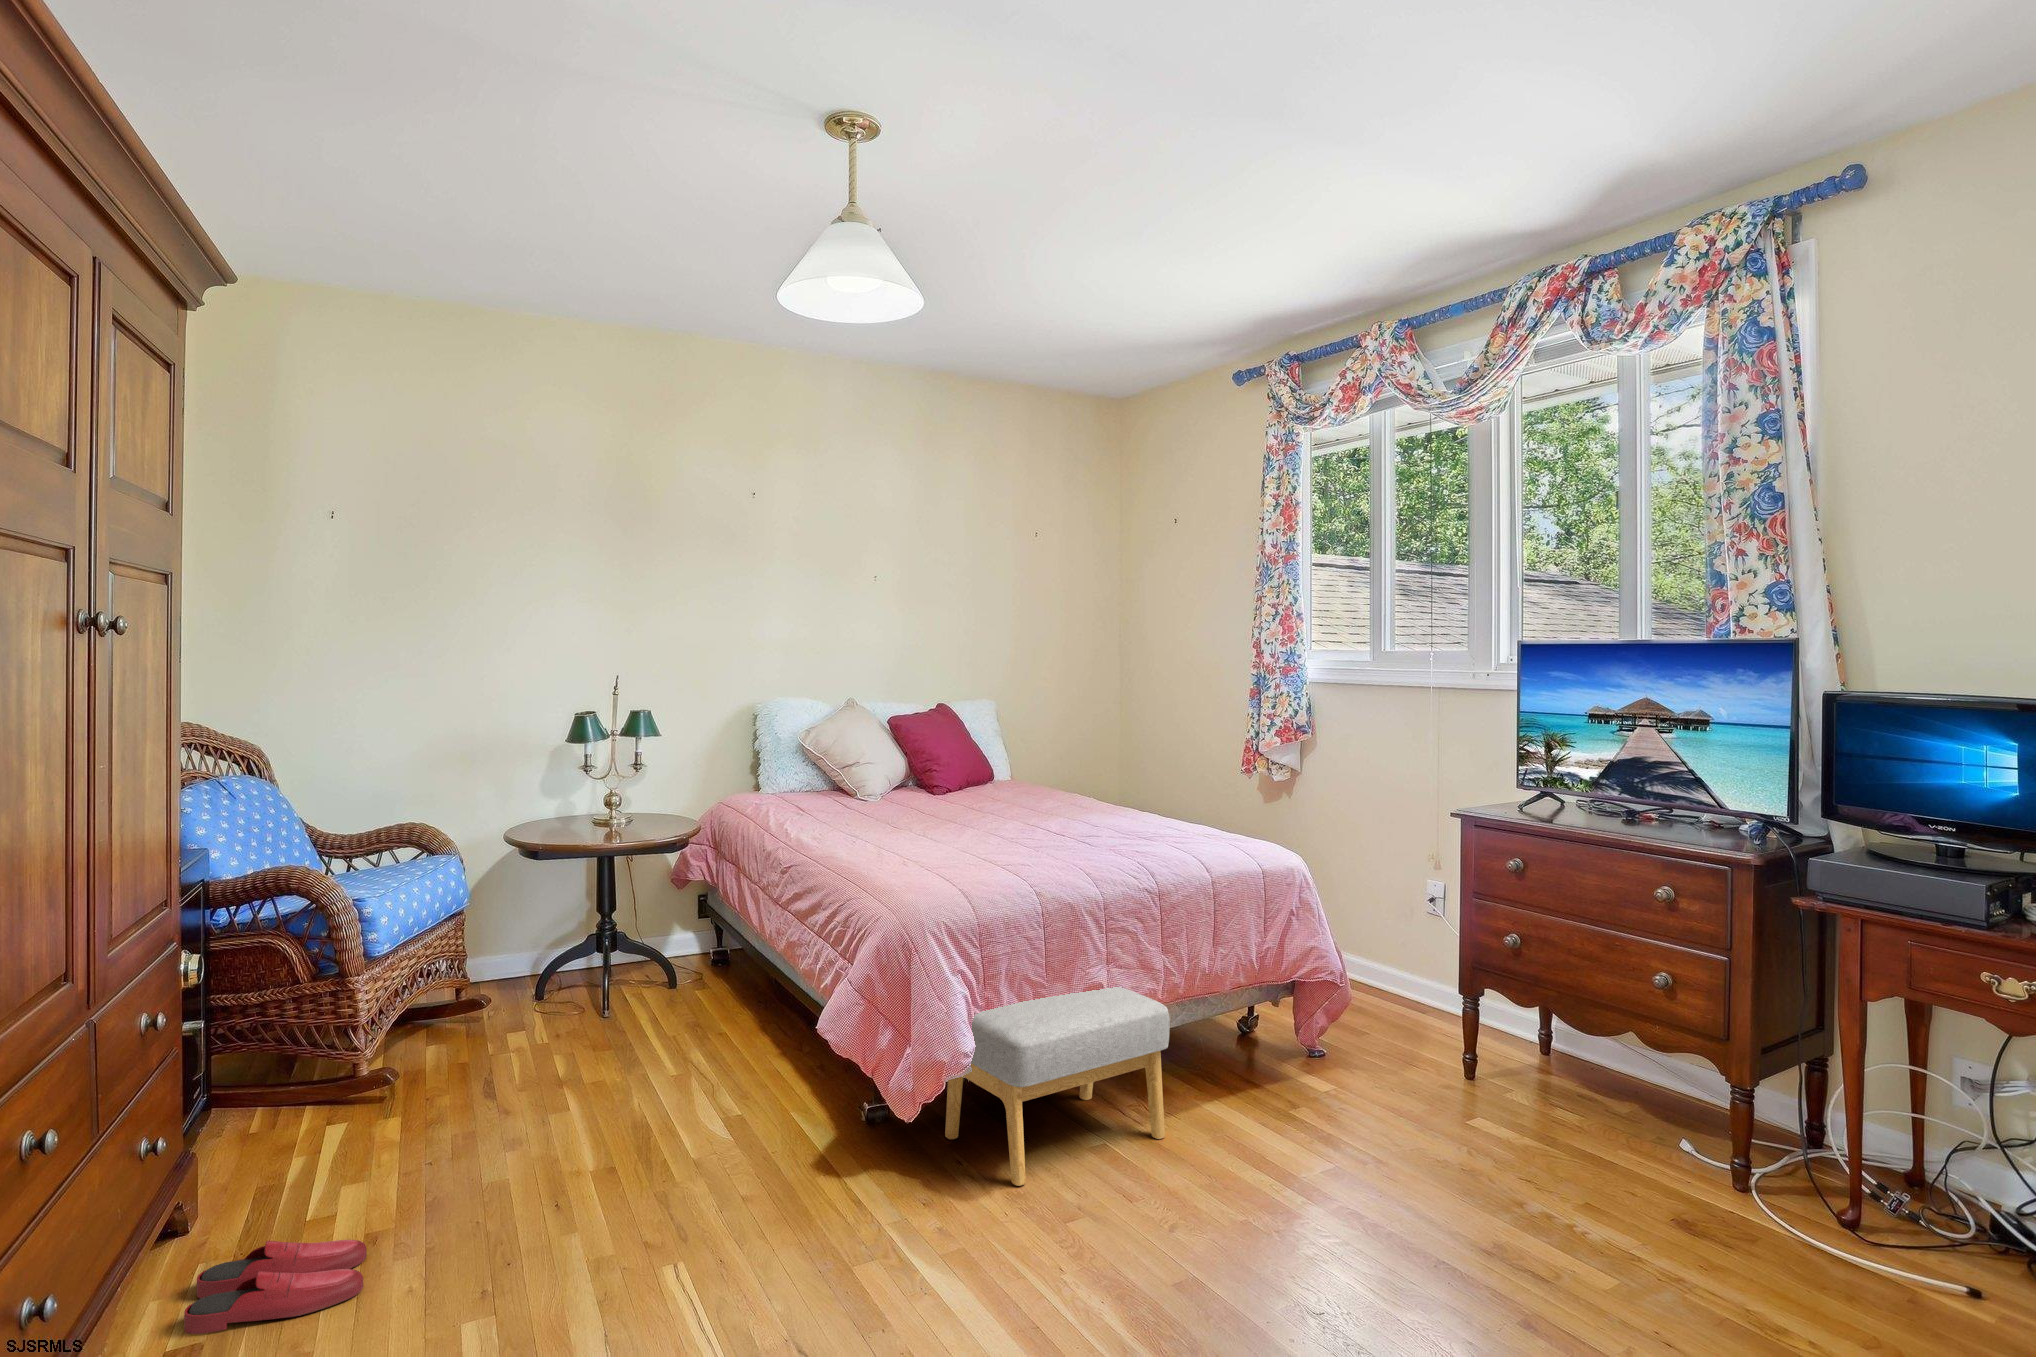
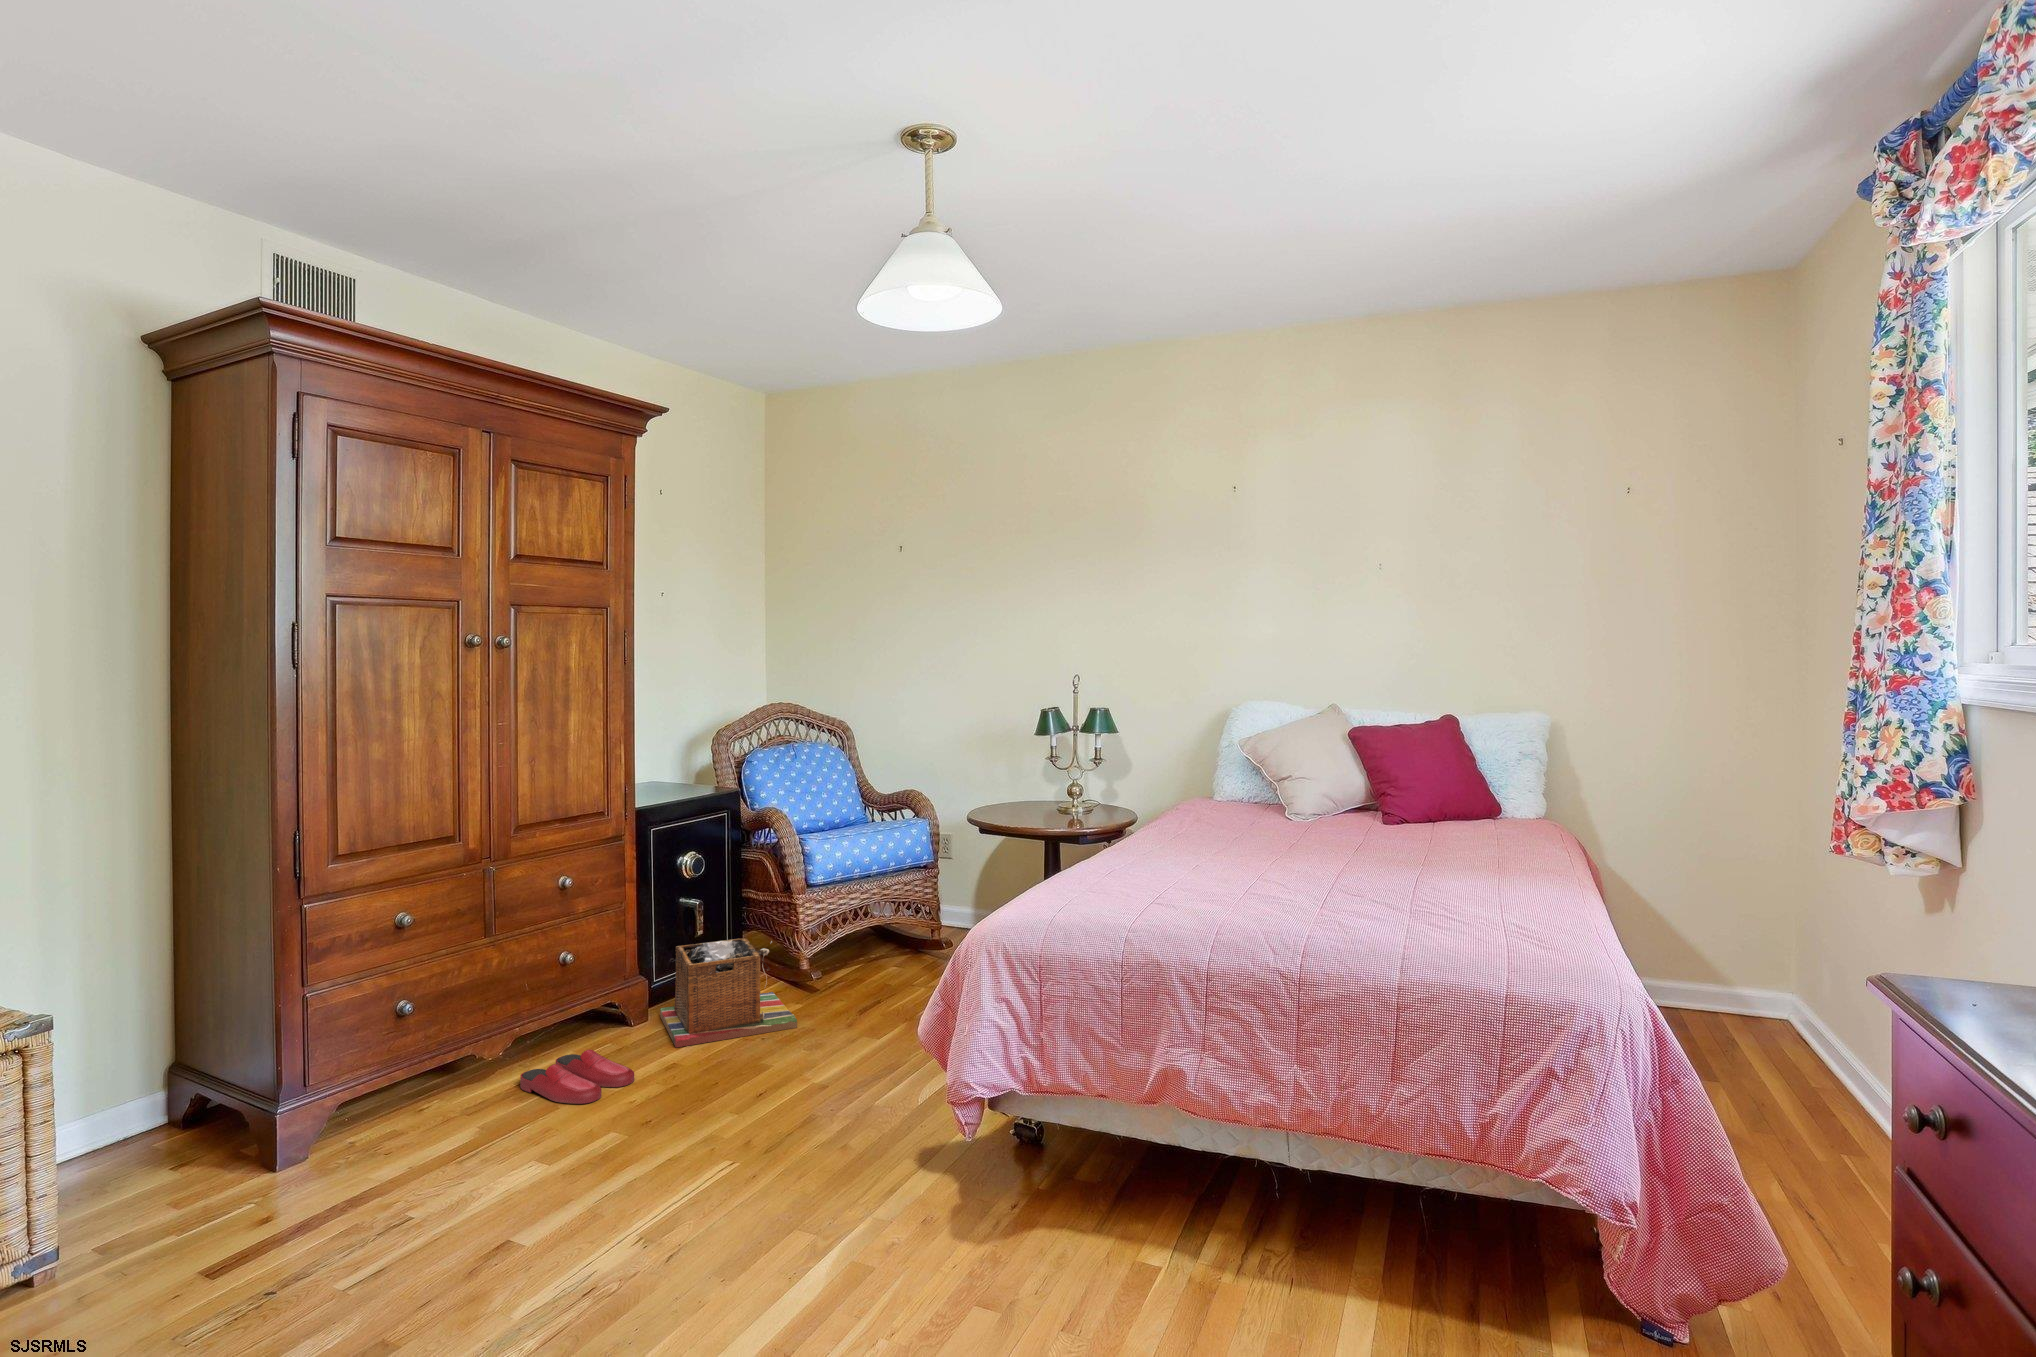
footstool: present [945,987,1170,1186] -> none [979,1041,1239,1306]
laundry basket: none [210,1038,451,1207] -> present [660,938,797,1047]

